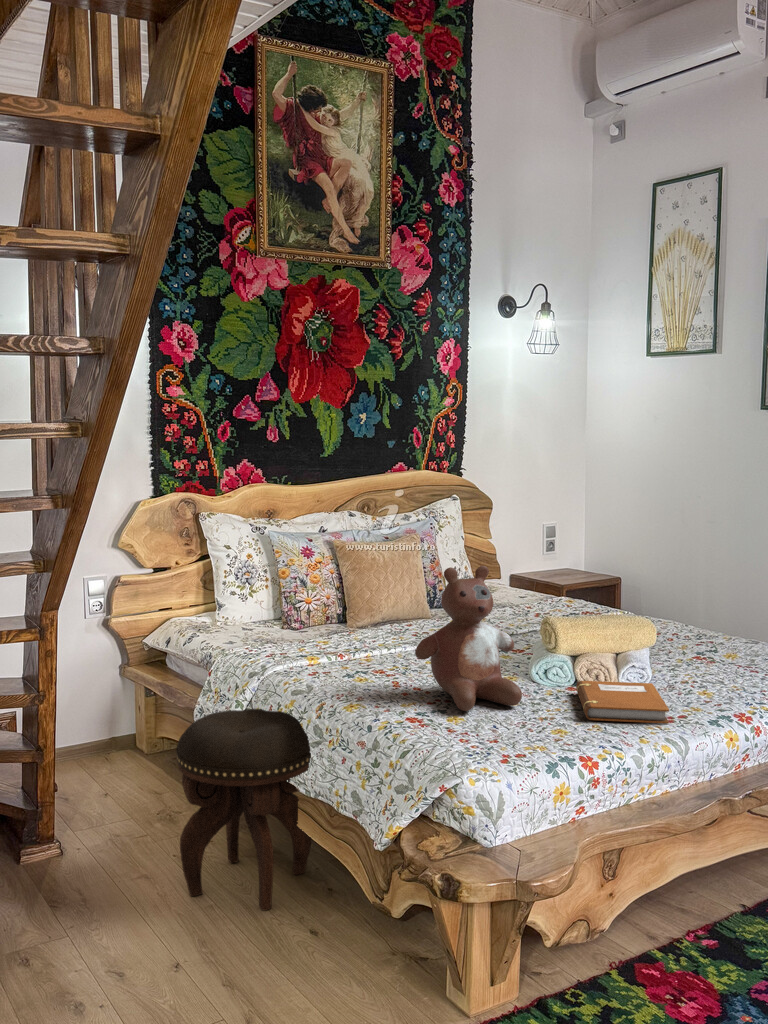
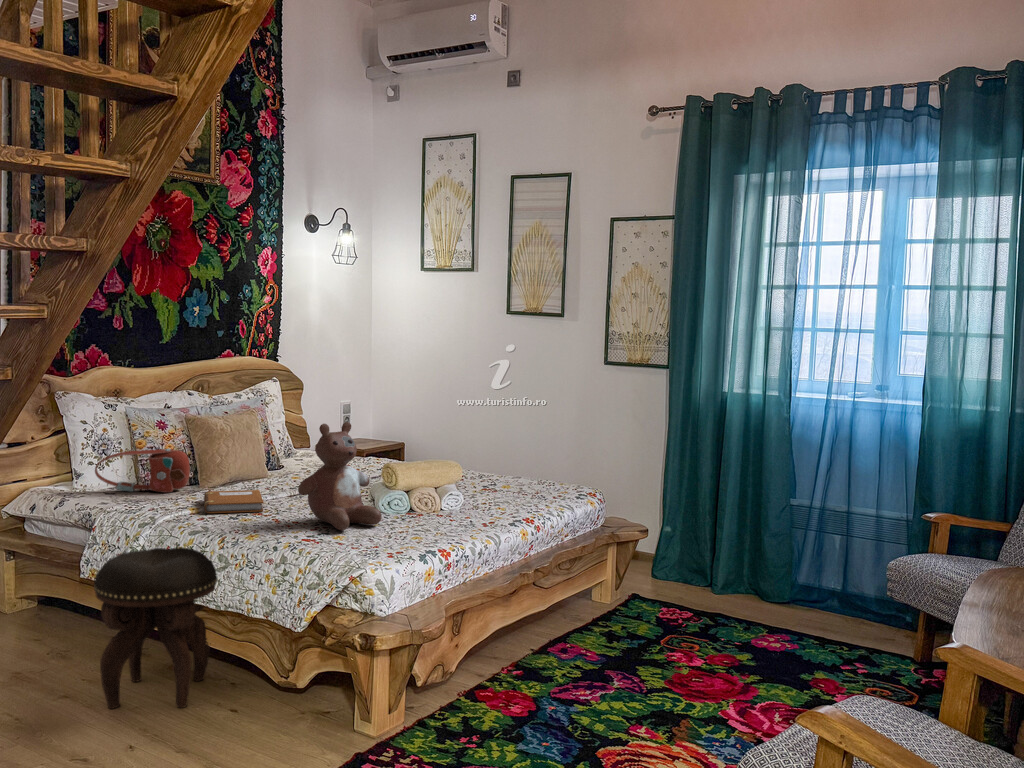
handbag: none [226,584,325,635] -> present [95,449,190,493]
notebook: present [576,681,669,724] -> present [204,490,263,513]

